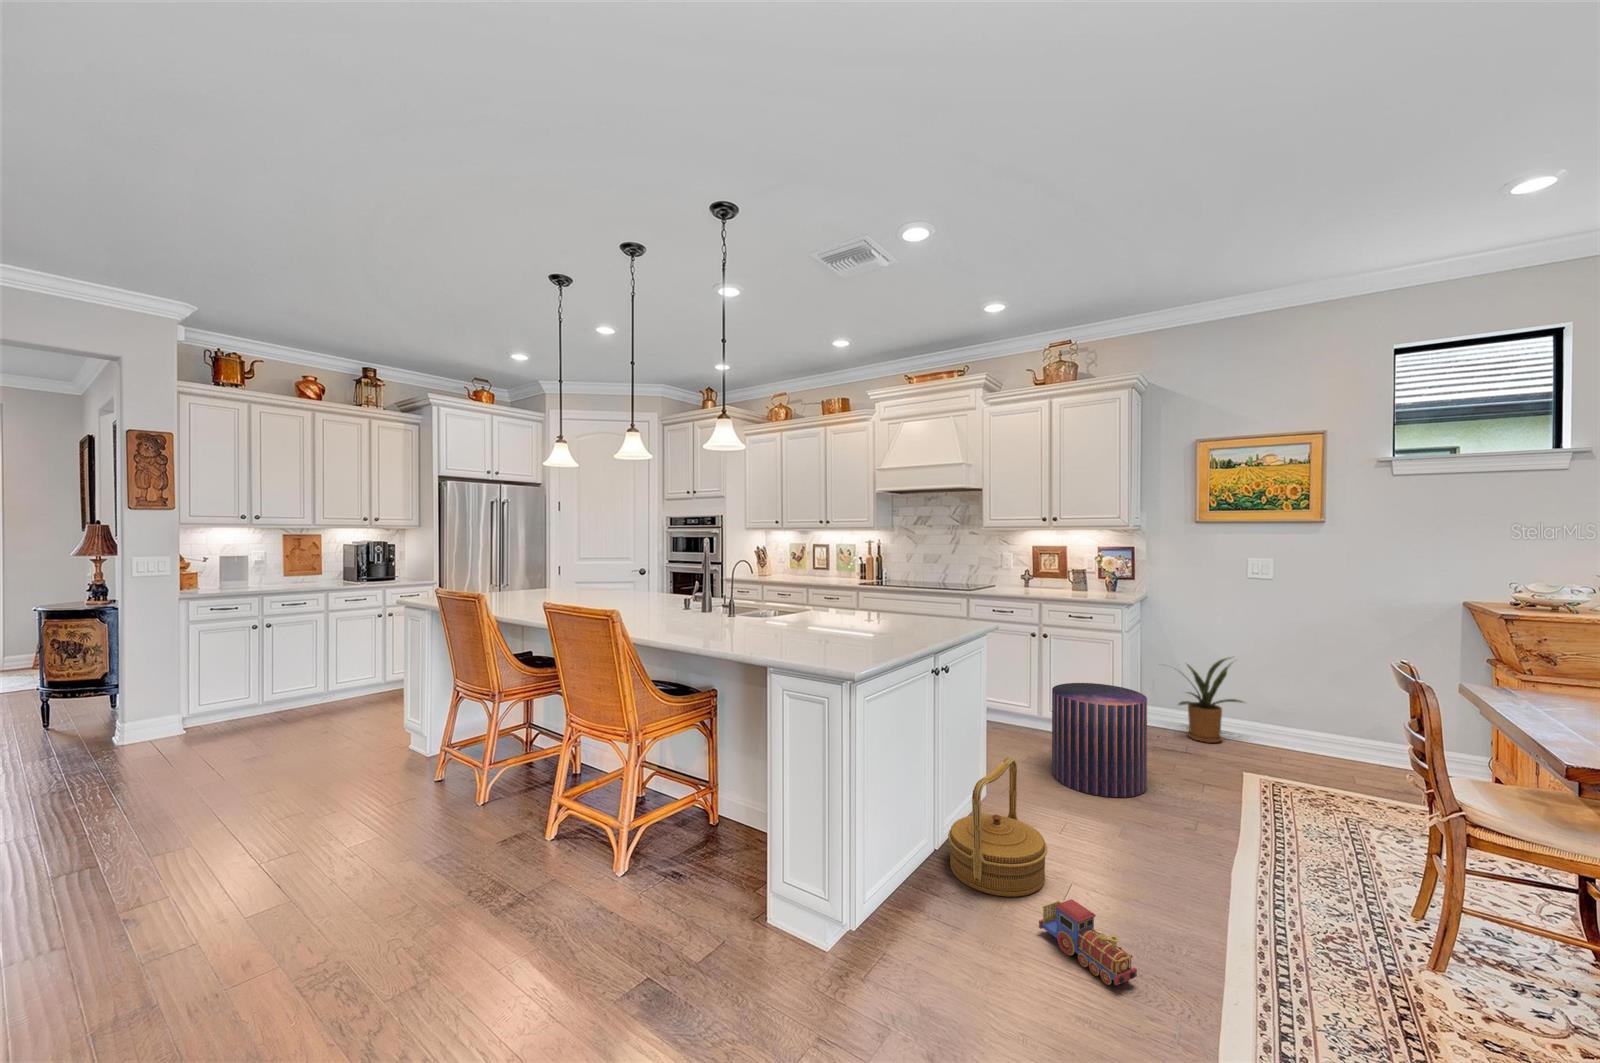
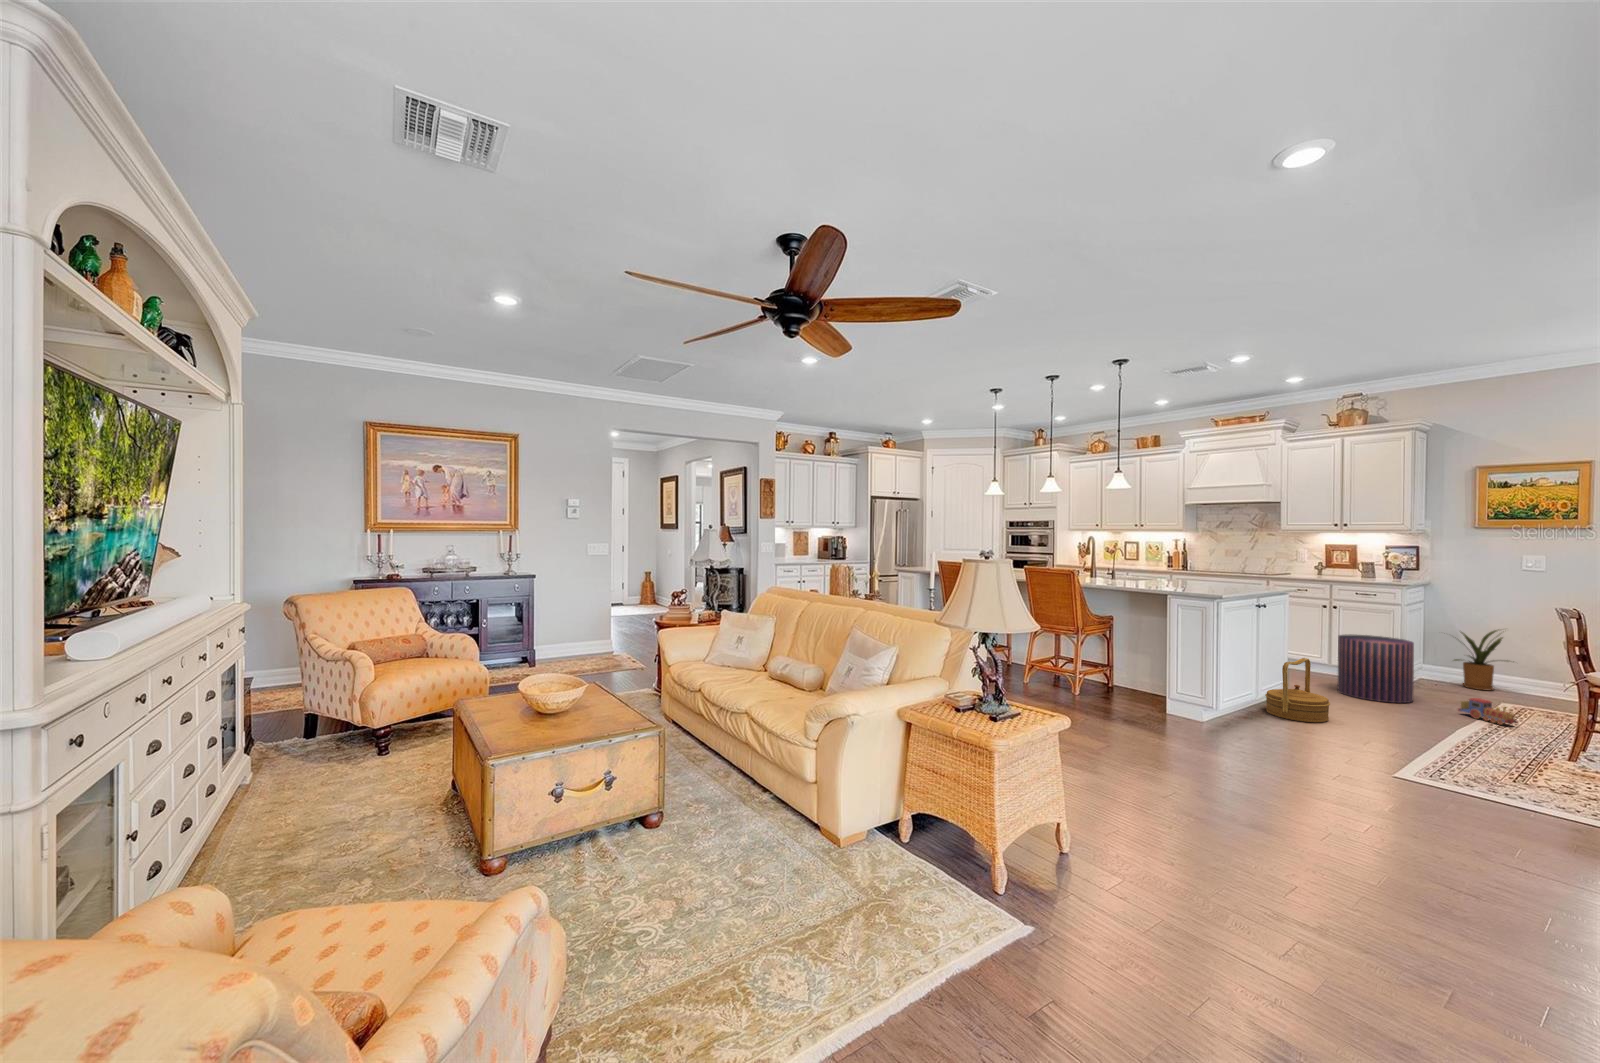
toy train: present [1039,899,1137,985] -> present [1458,698,1517,725]

